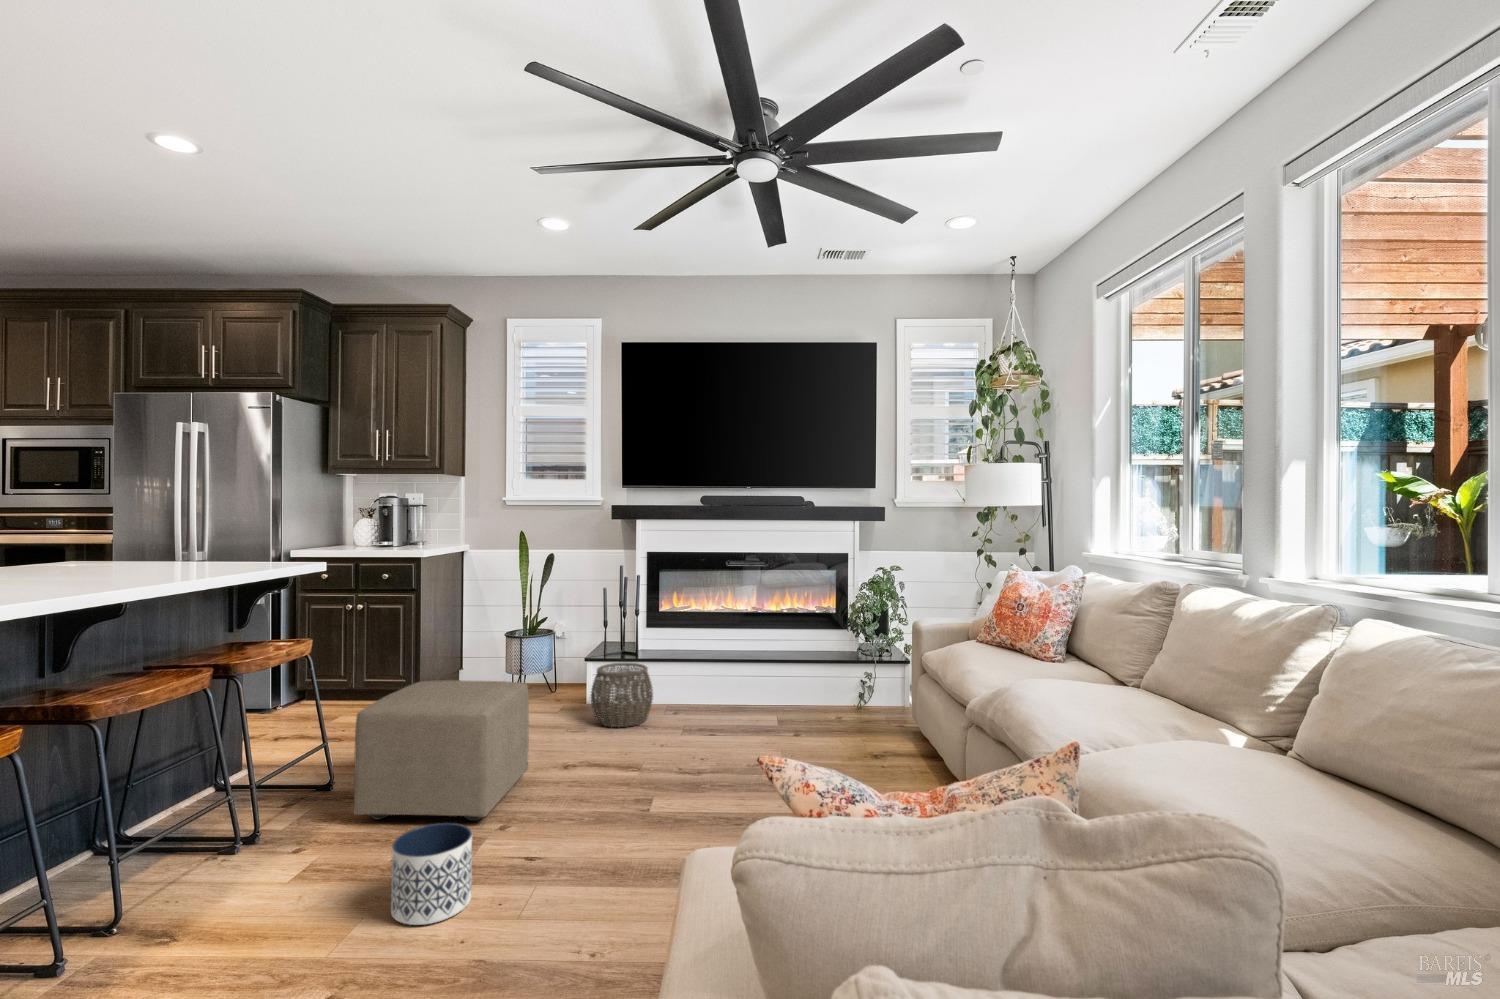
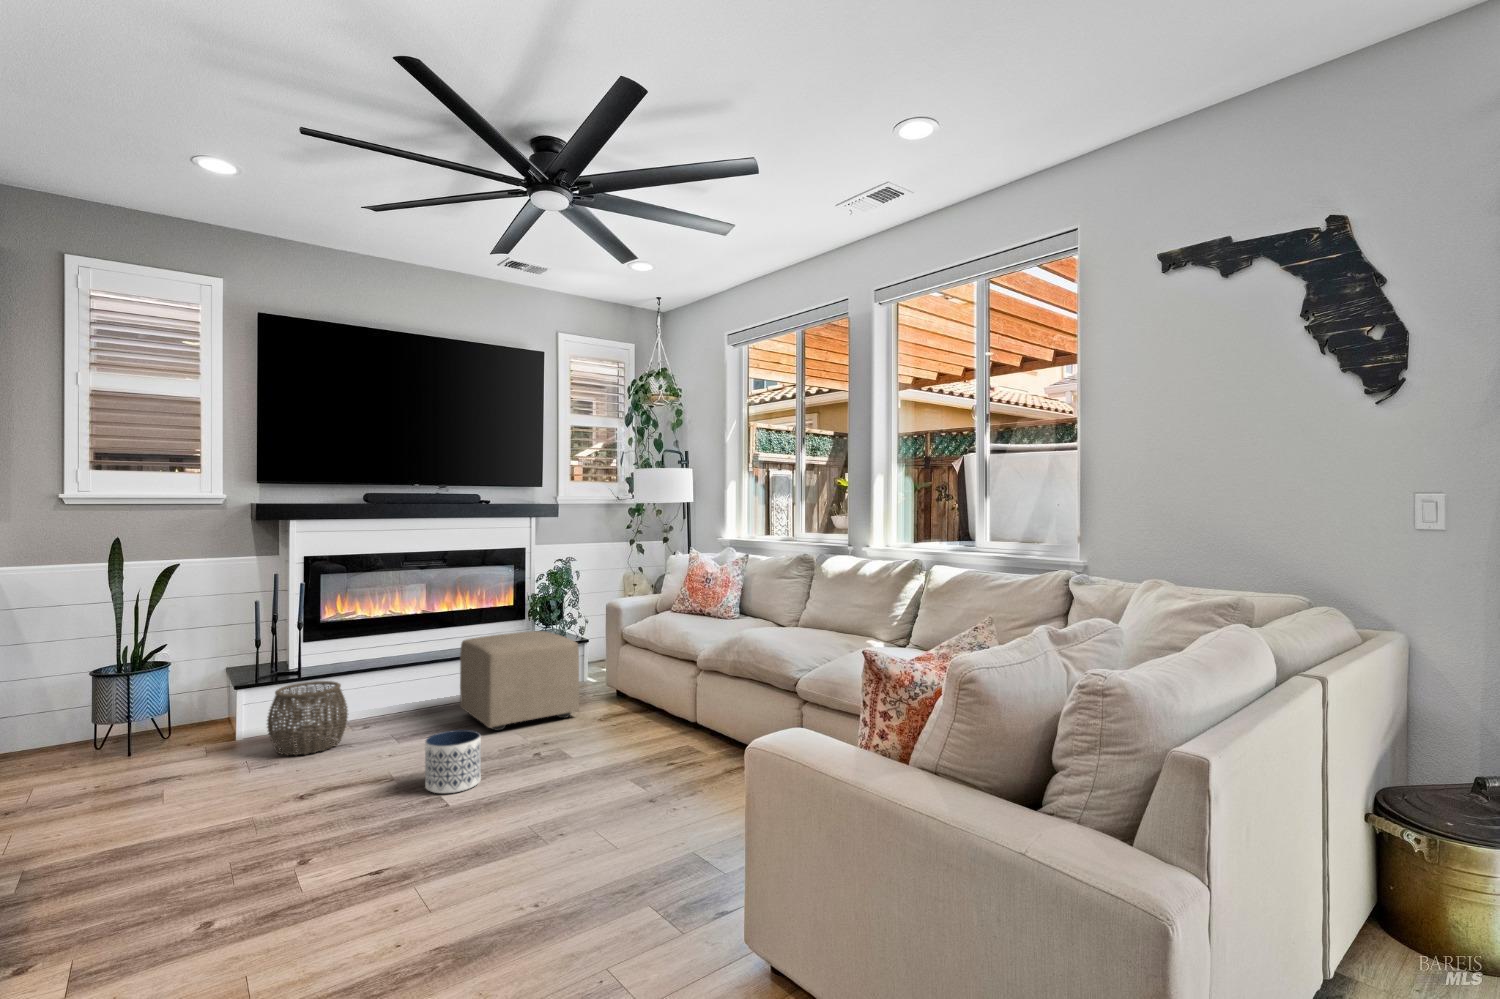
ottoman: present [354,680,529,821] -> present [460,631,579,730]
planter: present [391,823,472,925] -> present [425,730,481,794]

